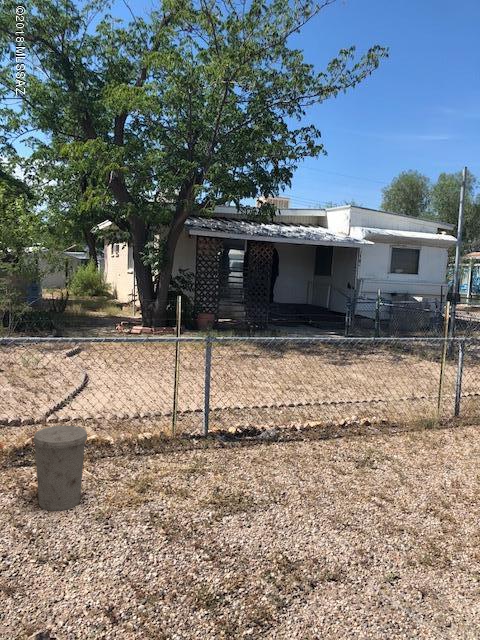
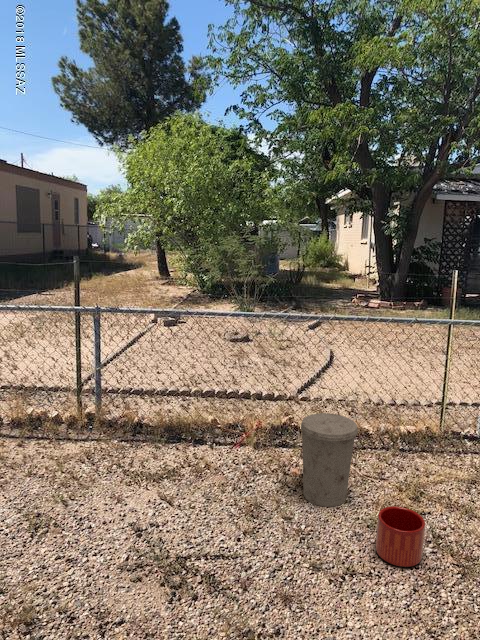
planter: none [100,495,140,544] -> present [376,506,425,567]

